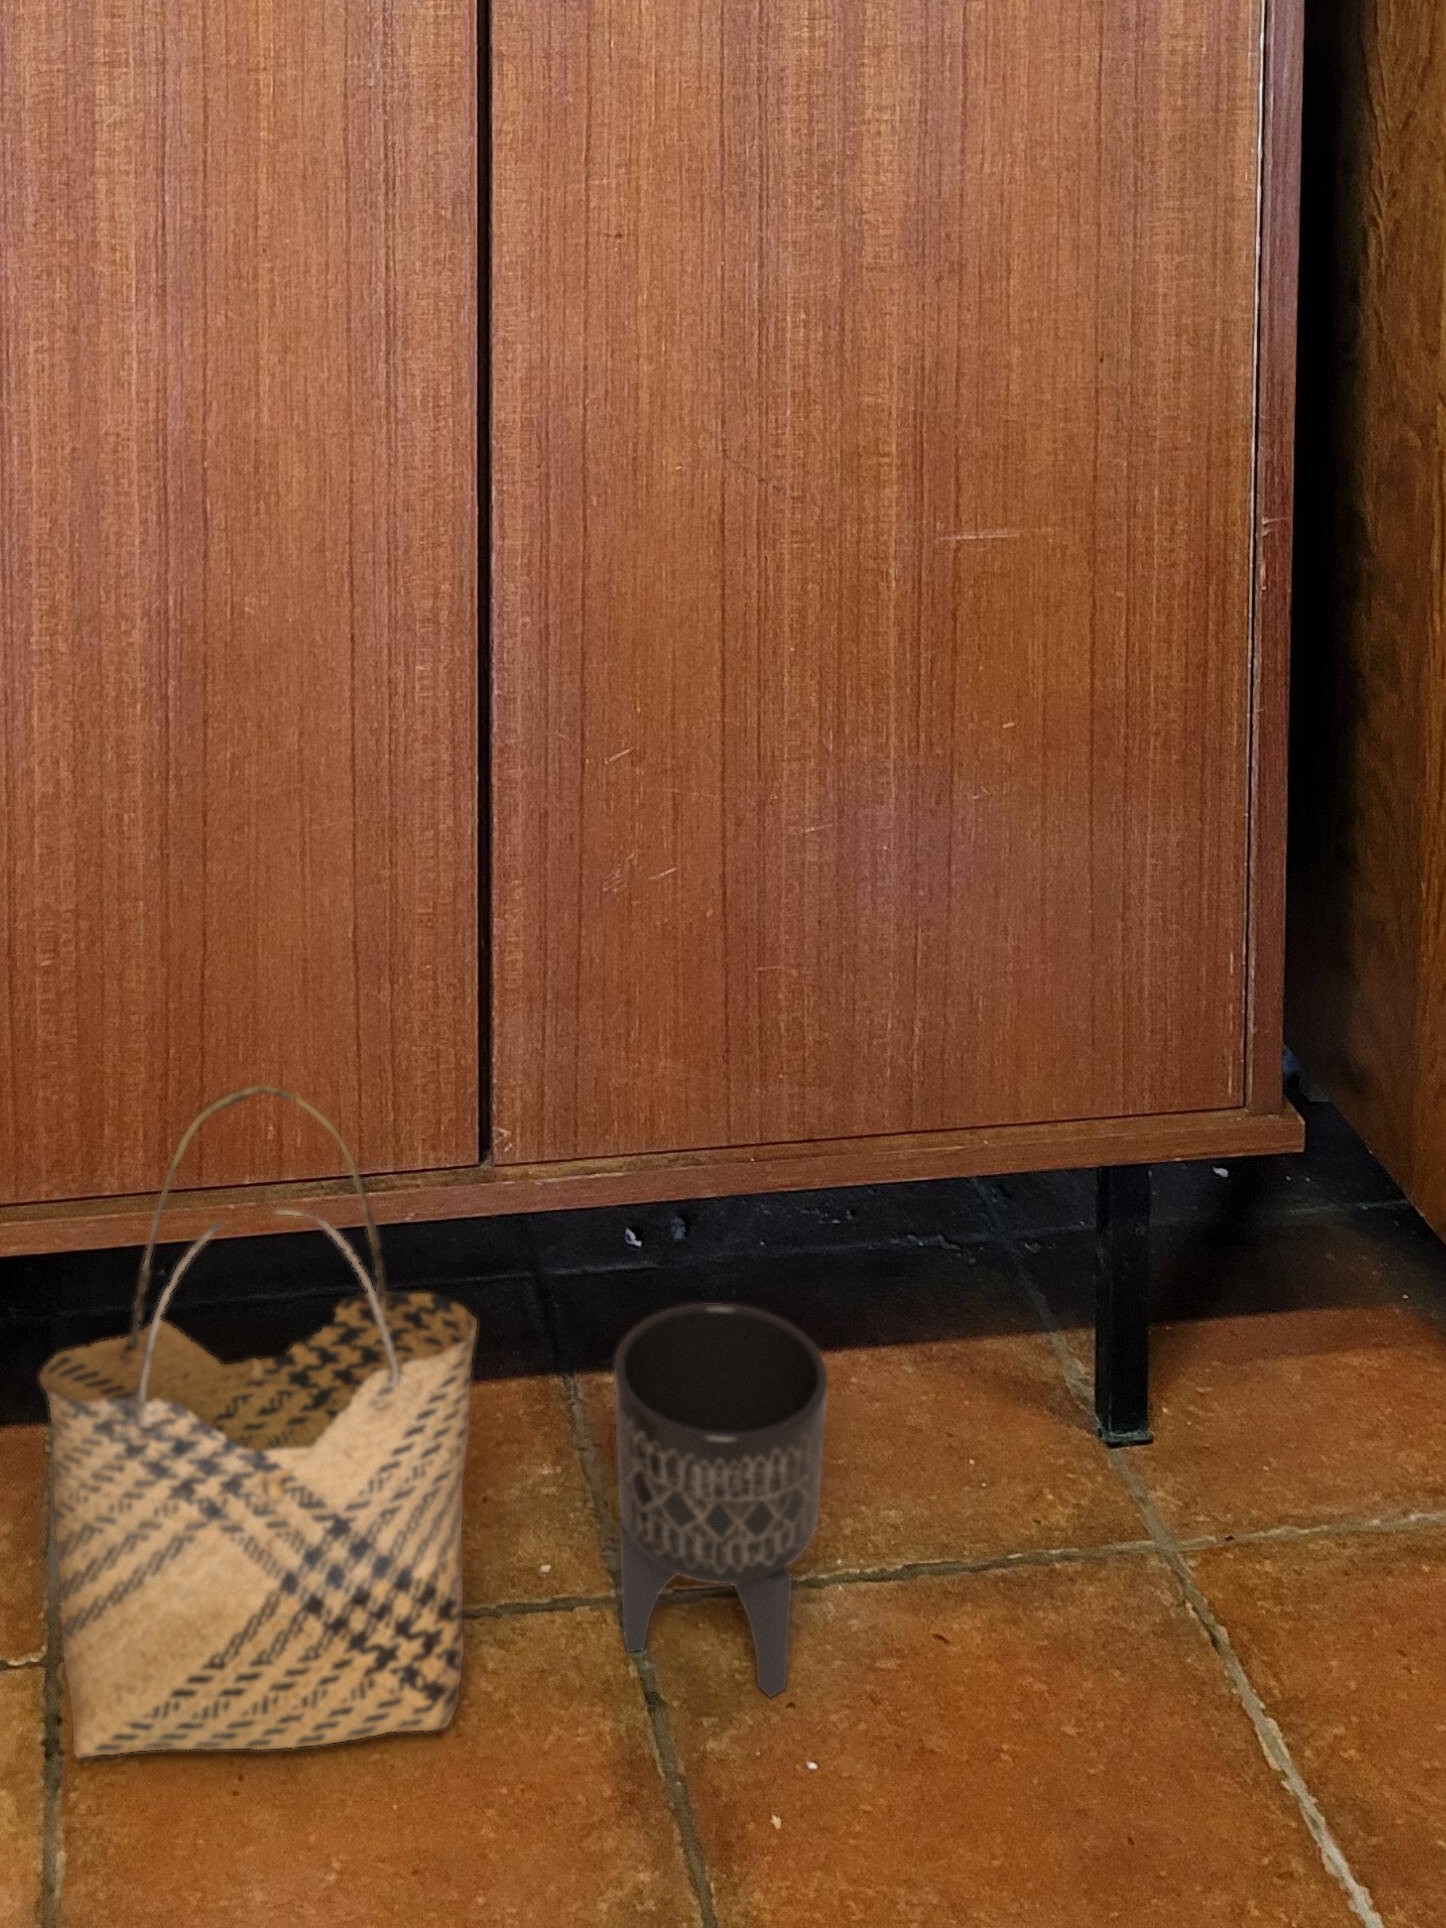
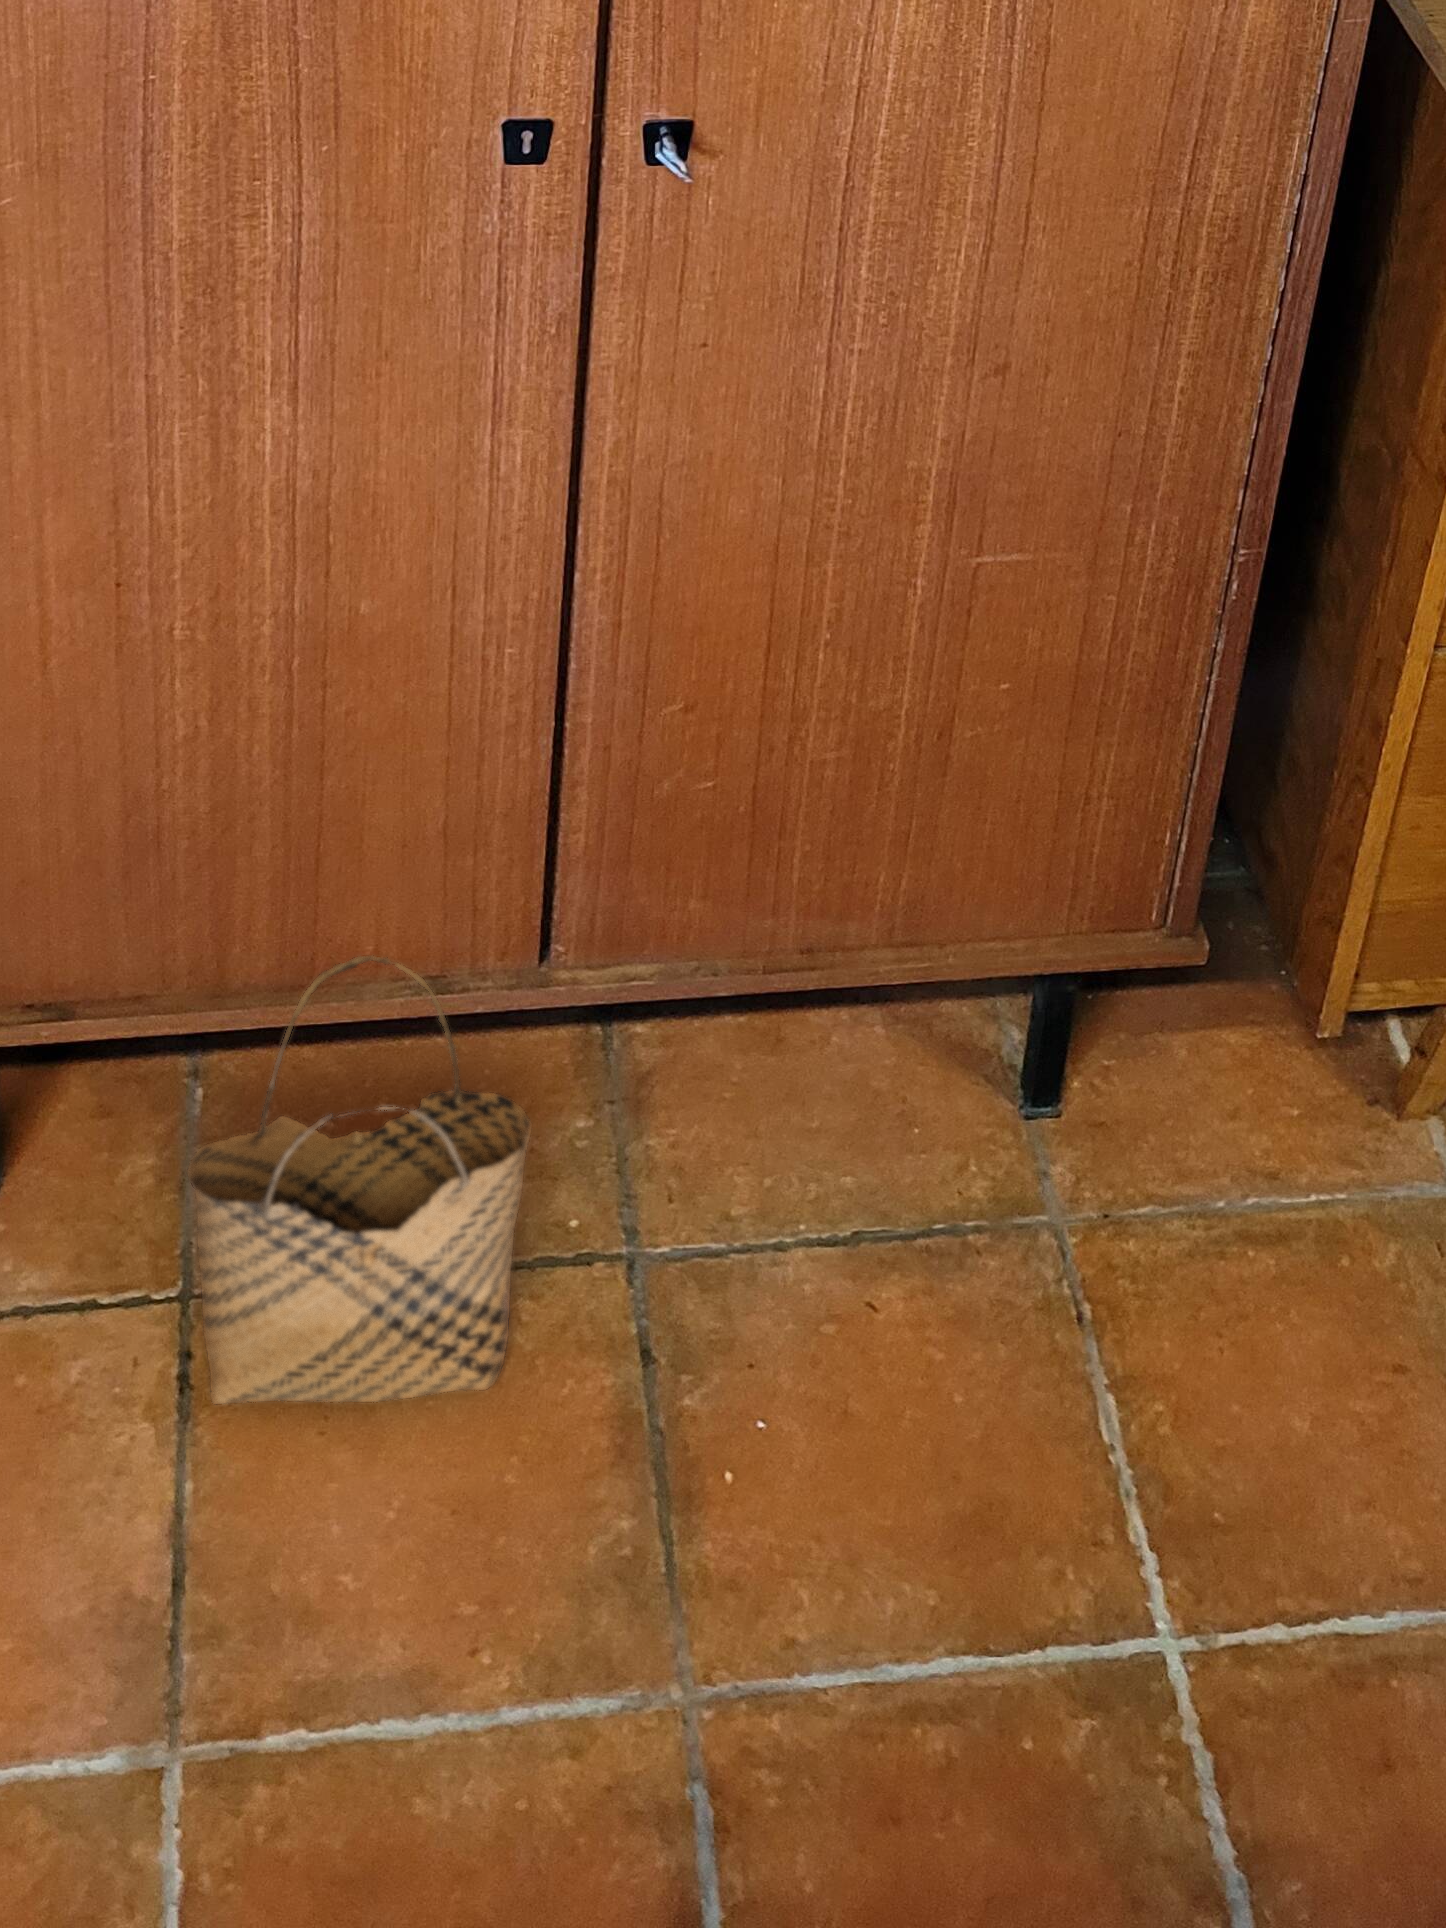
planter: present [614,1304,828,1697] -> none [632,1085,803,1360]

